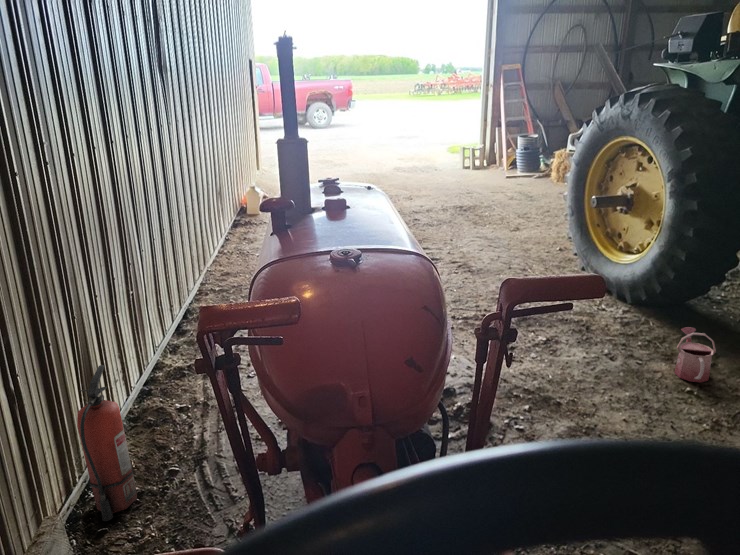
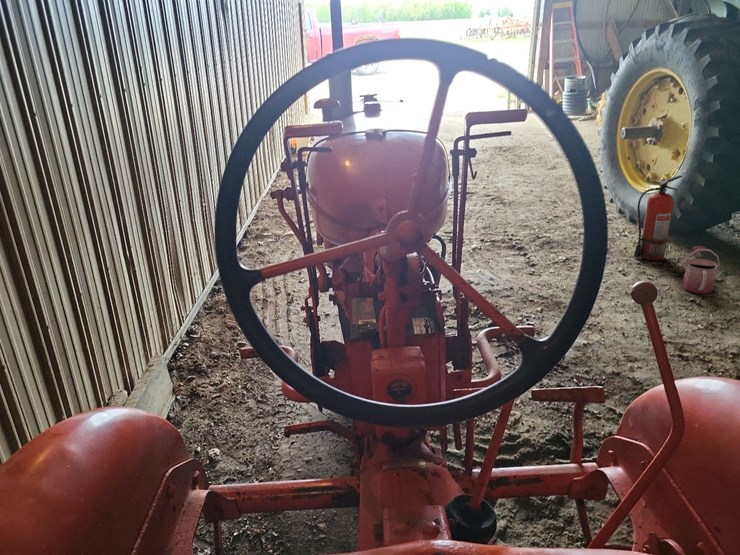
fire extinguisher: present [77,365,137,521] -> present [634,175,682,261]

